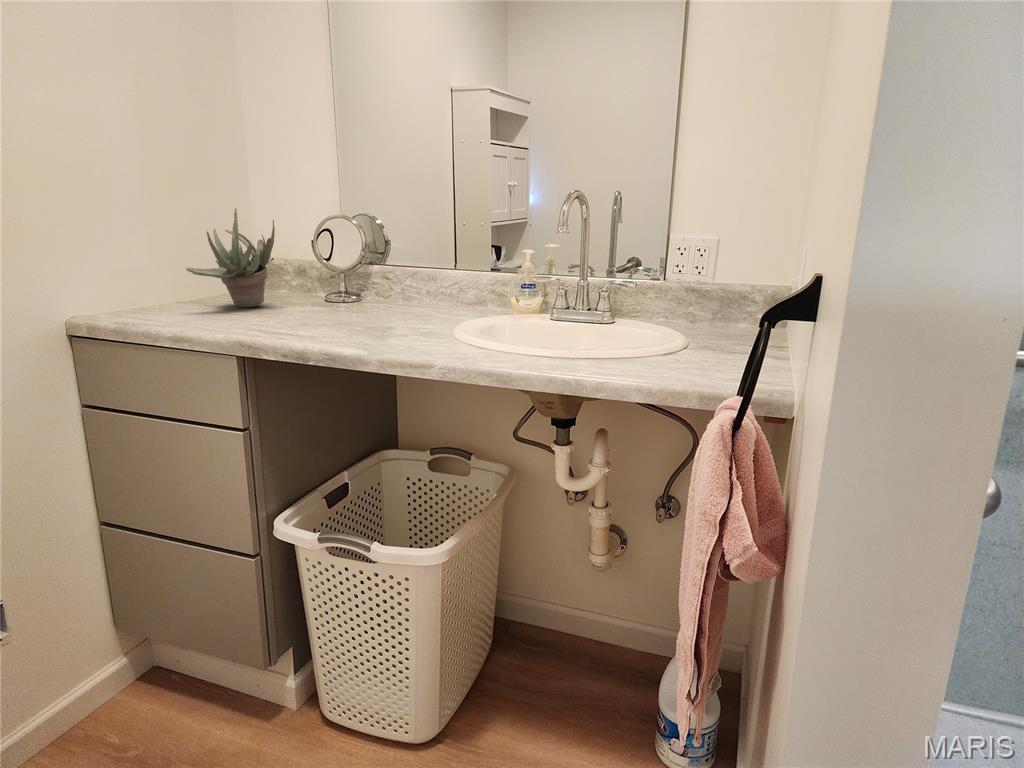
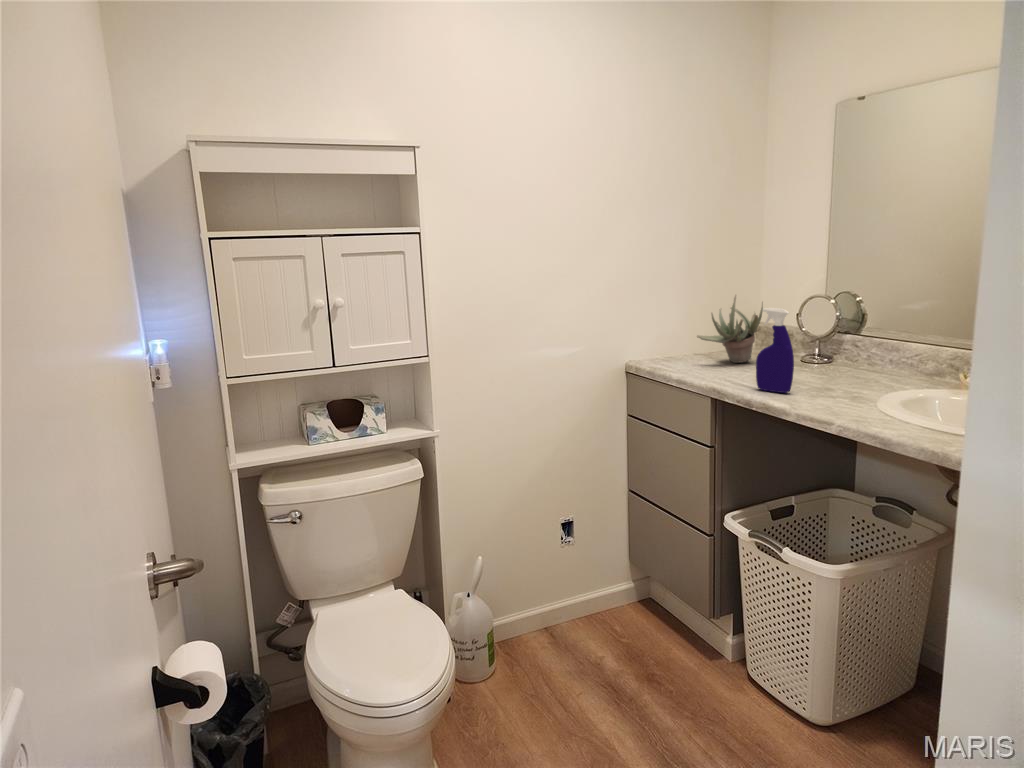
spray bottle: none [298,216,352,336] -> present [756,308,794,393]

